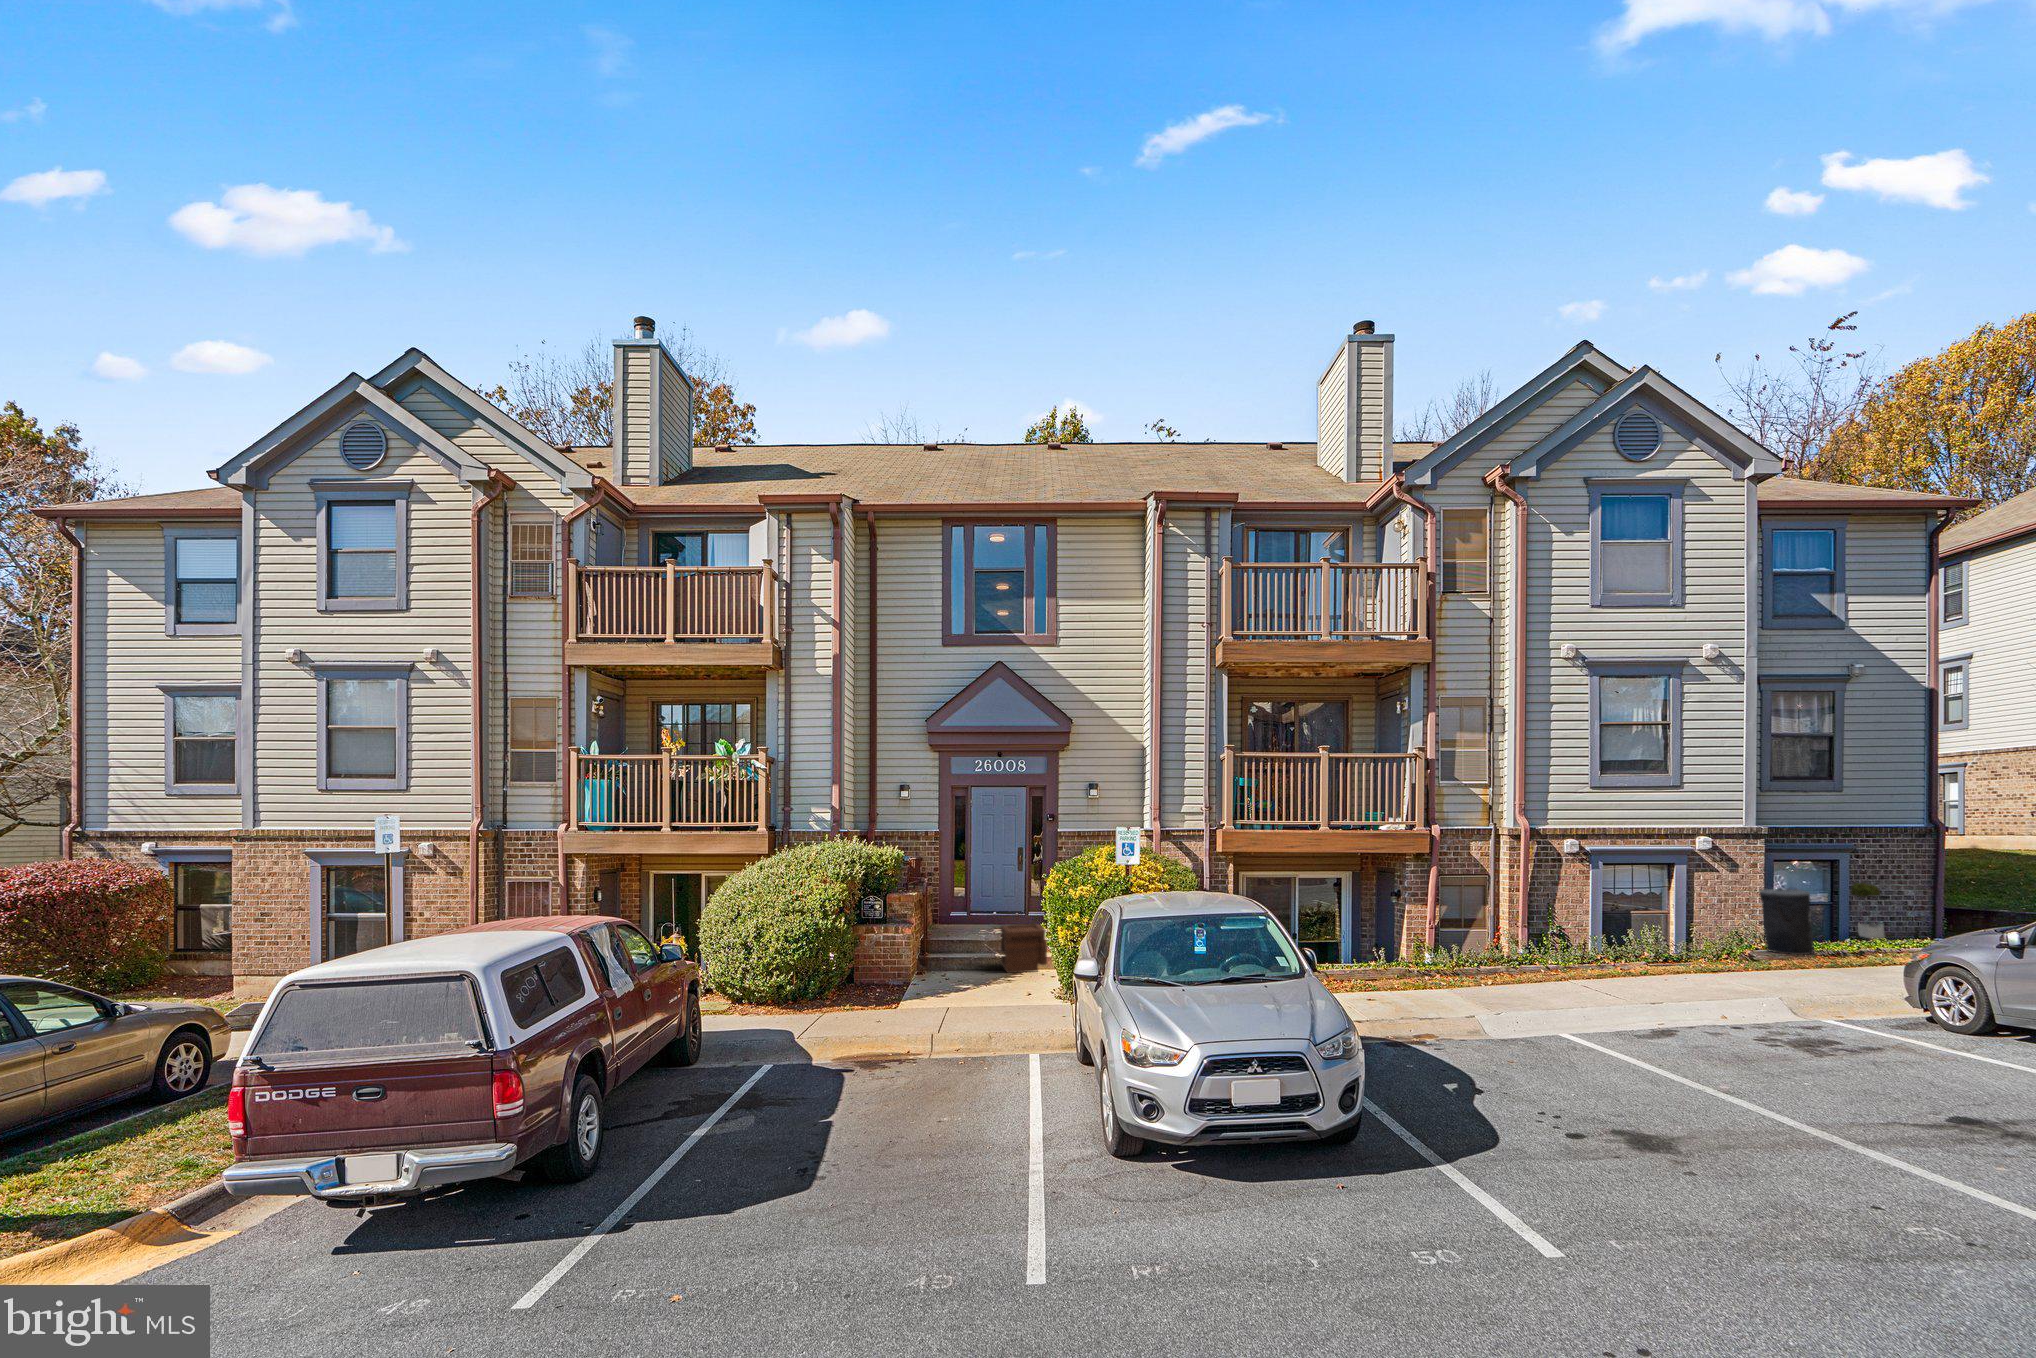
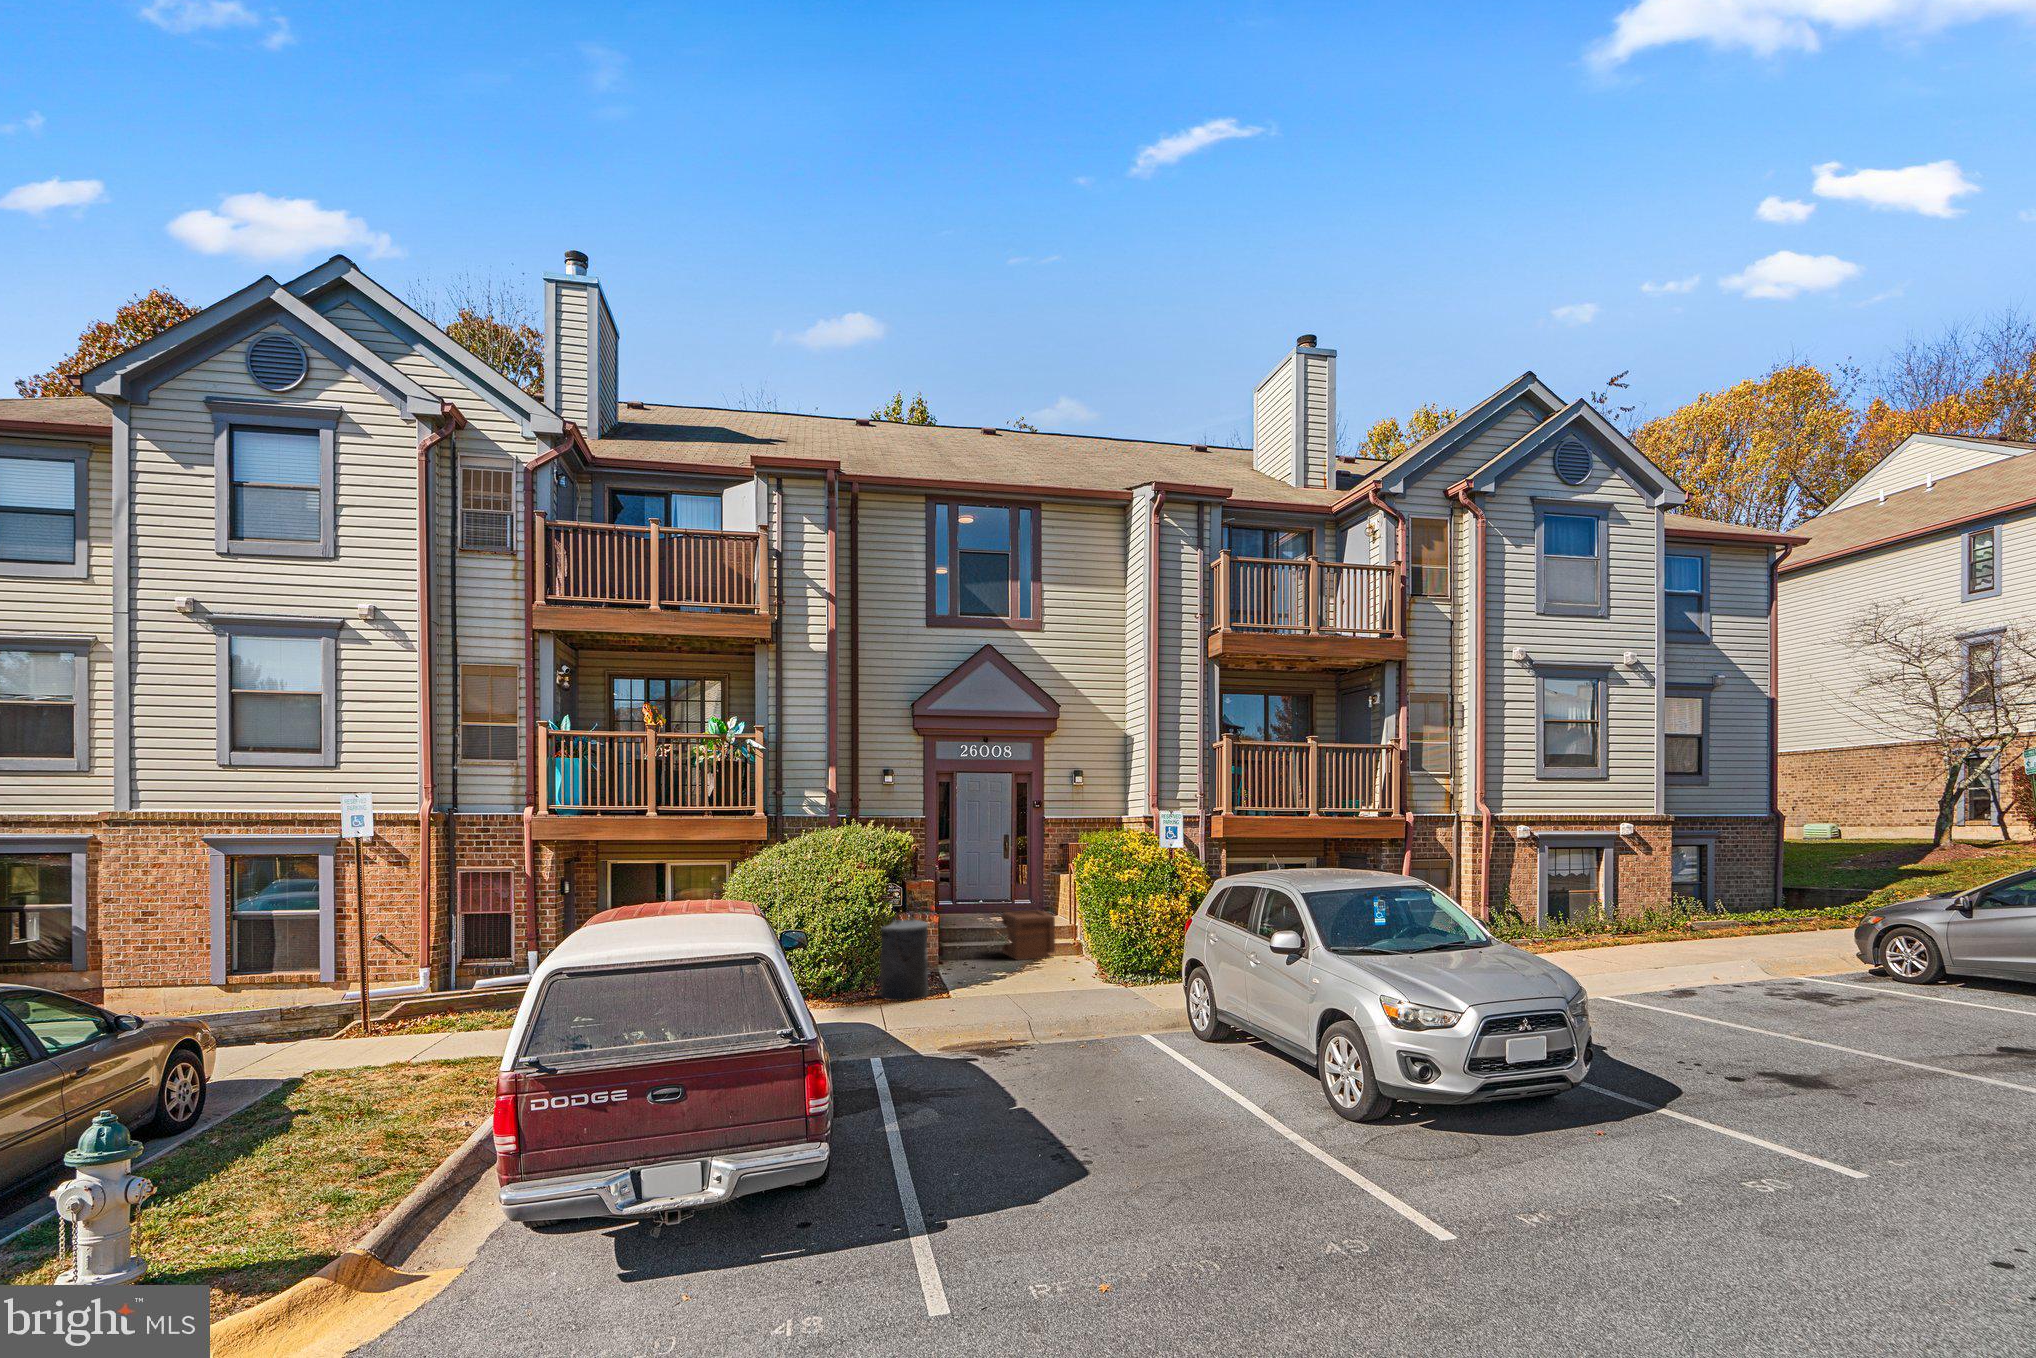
potted tree: present [1851,883,1884,938] -> none [1724,863,1752,912]
trash can: present [1759,888,1814,955] -> present [880,919,928,1001]

